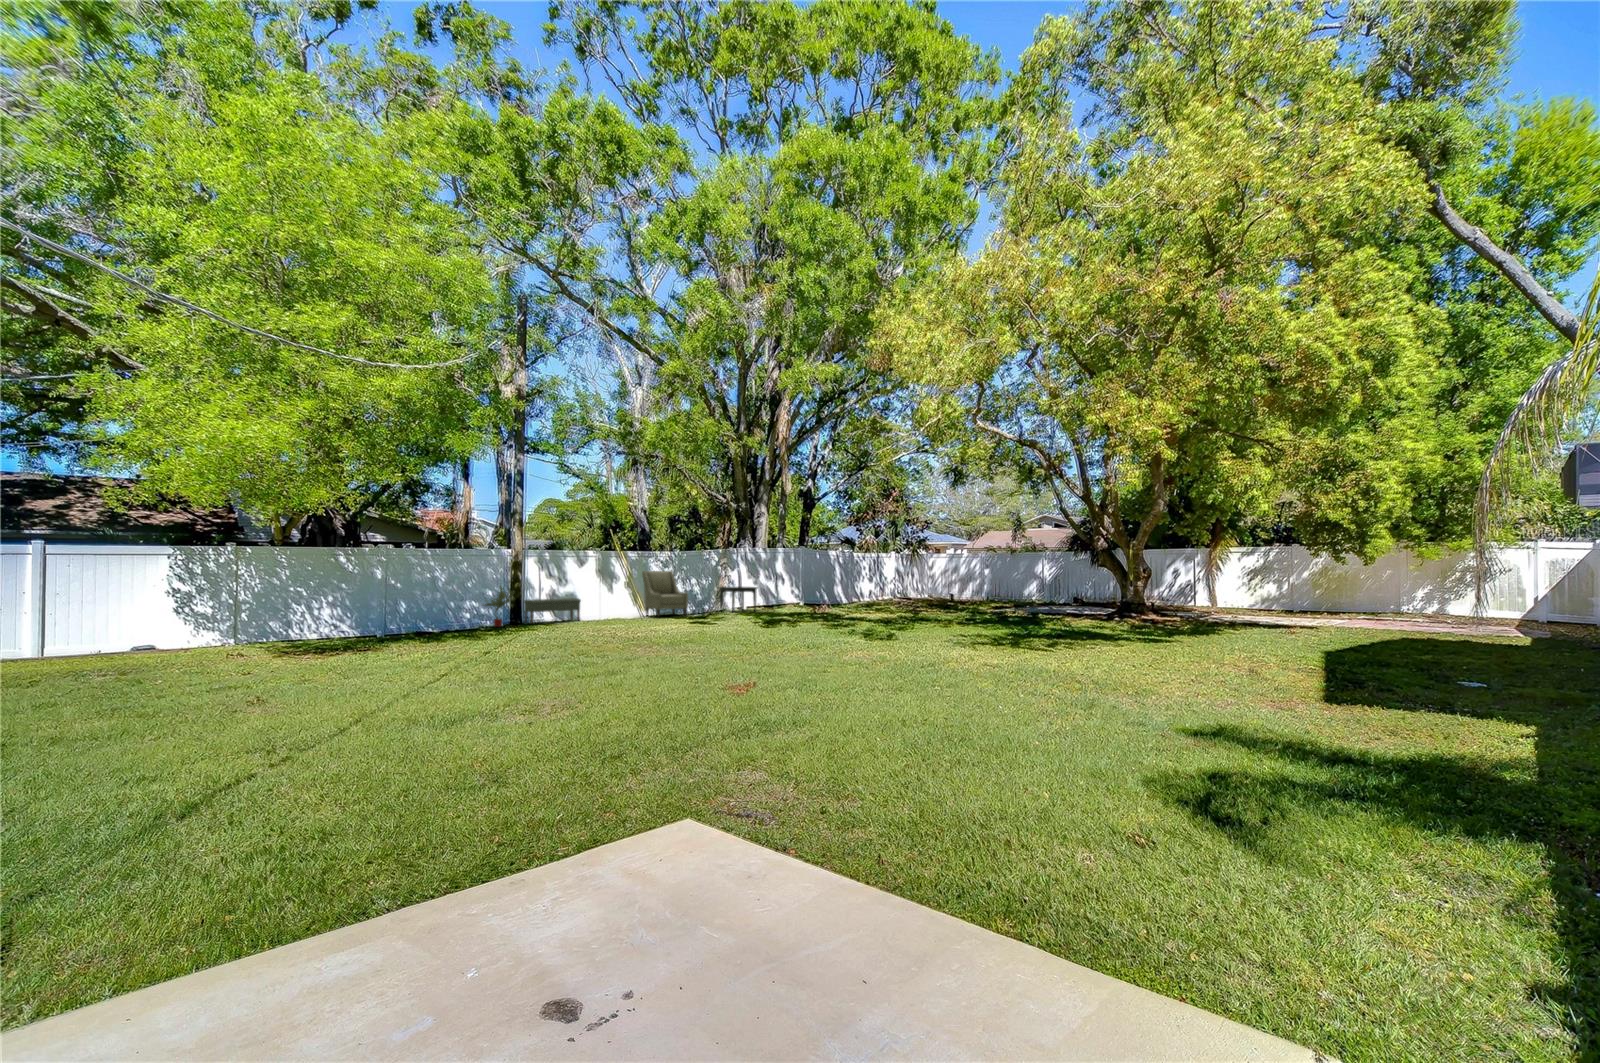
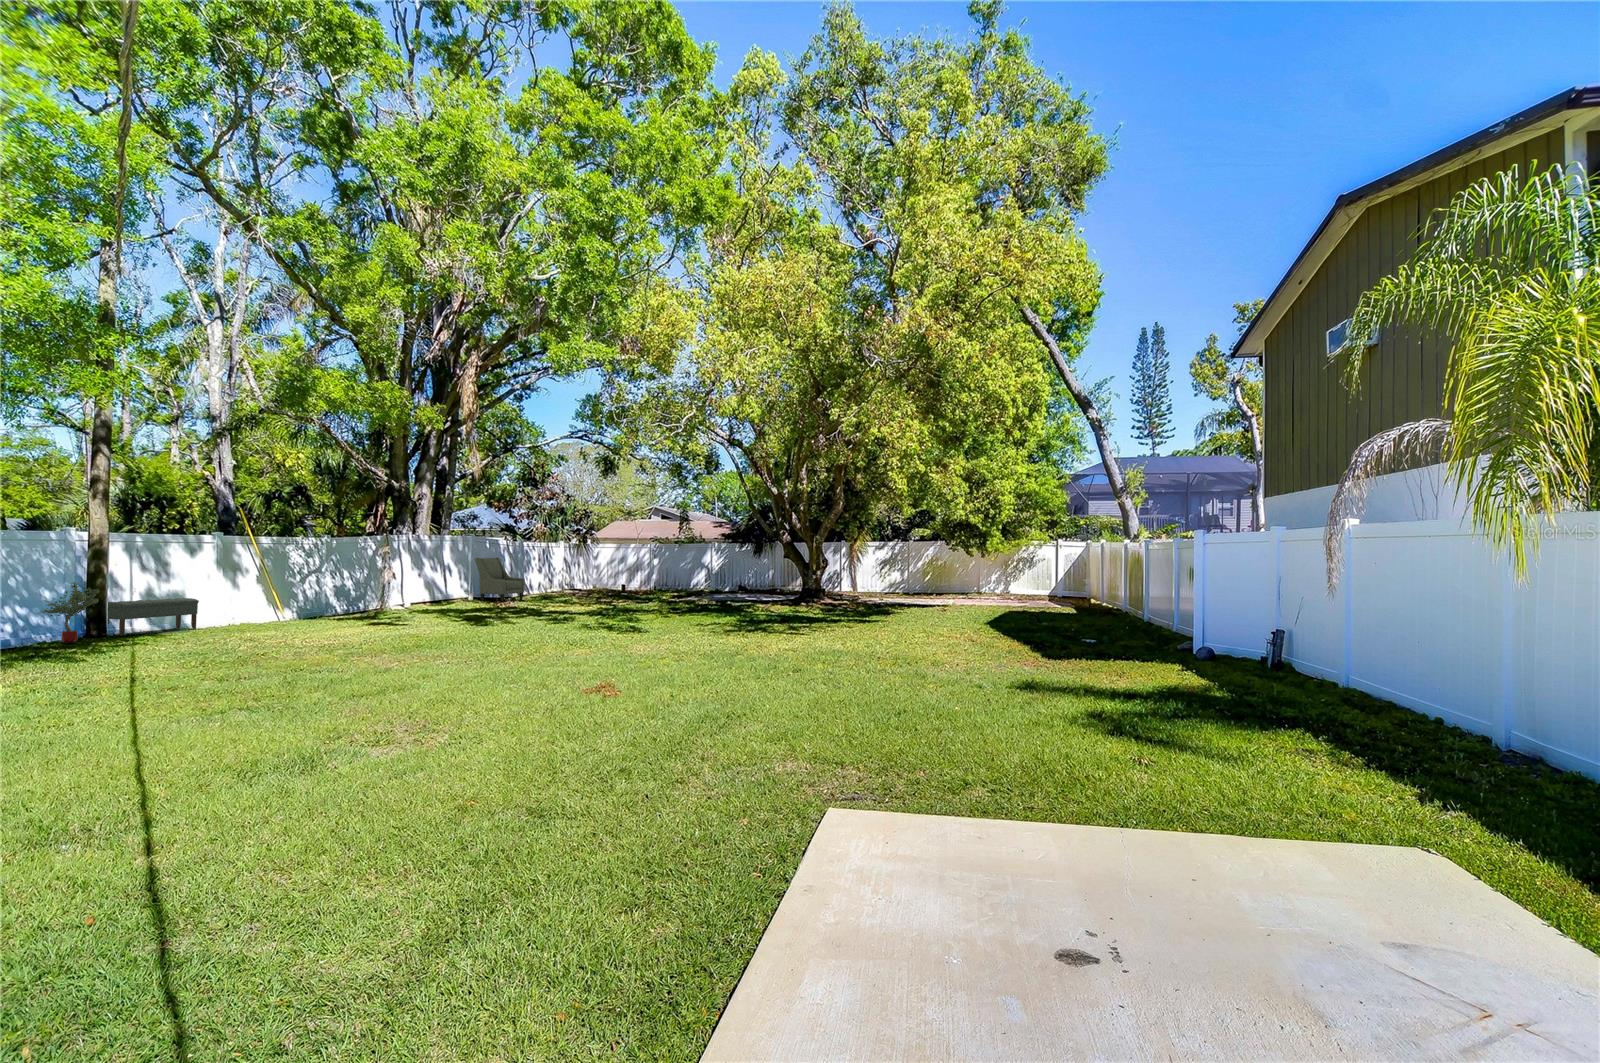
chair: present [642,570,688,617] -> present [475,558,525,602]
round table: present [719,587,757,612] -> none [378,580,433,611]

